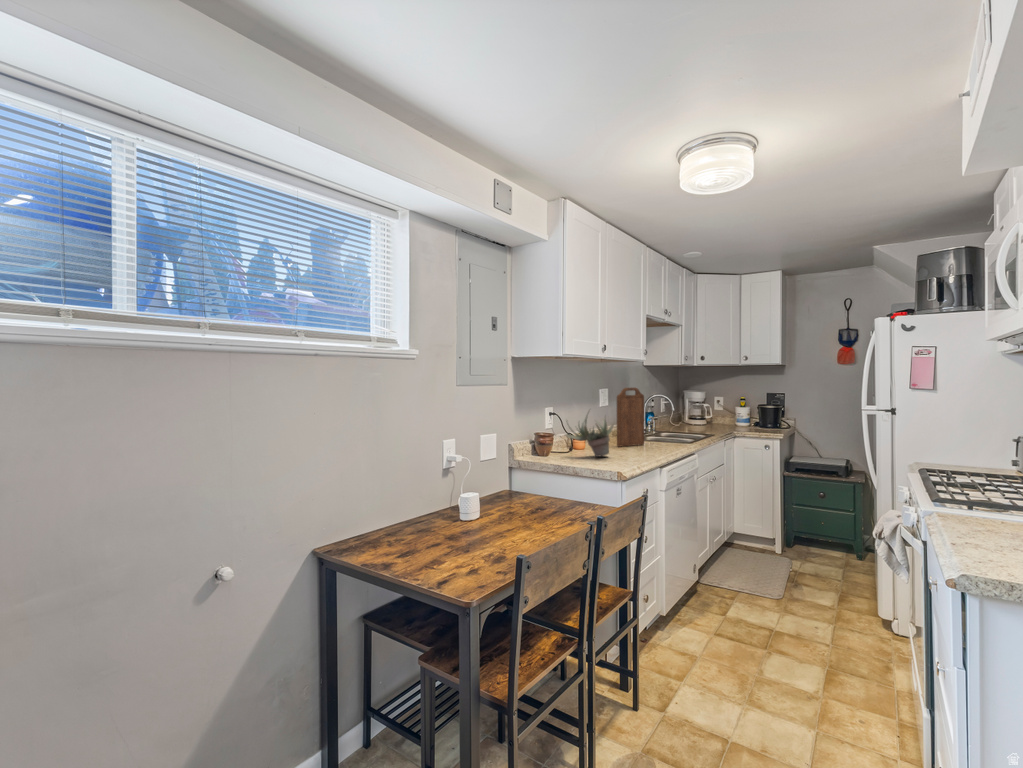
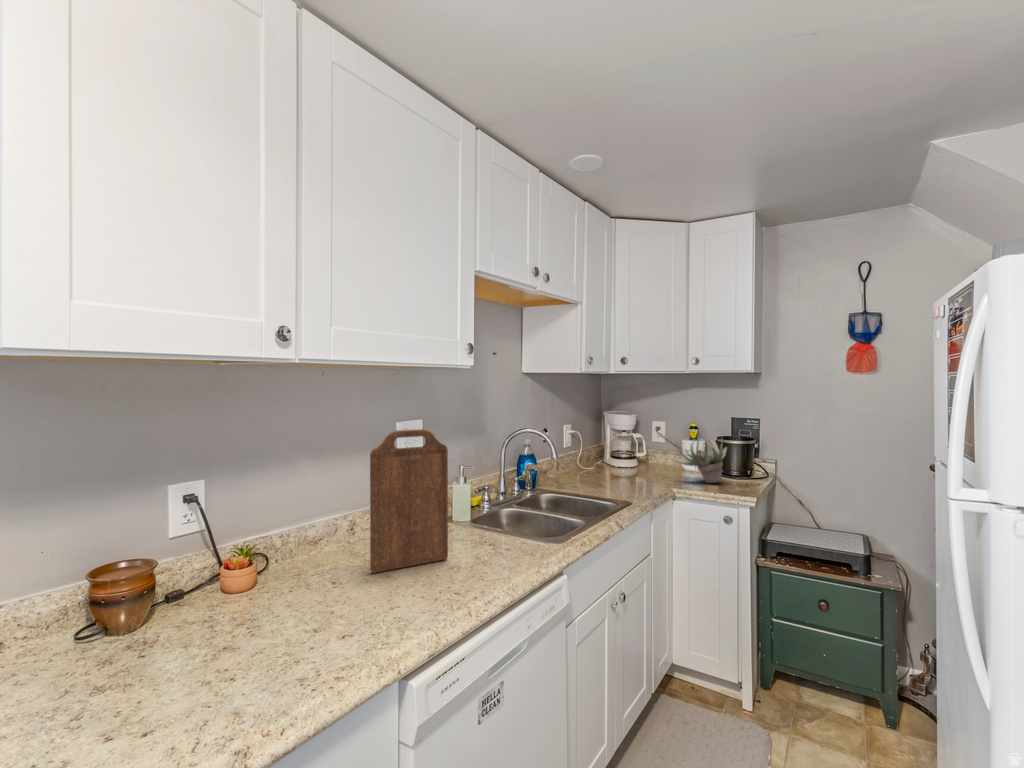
succulent plant: present [565,412,614,457] -> present [671,431,727,483]

